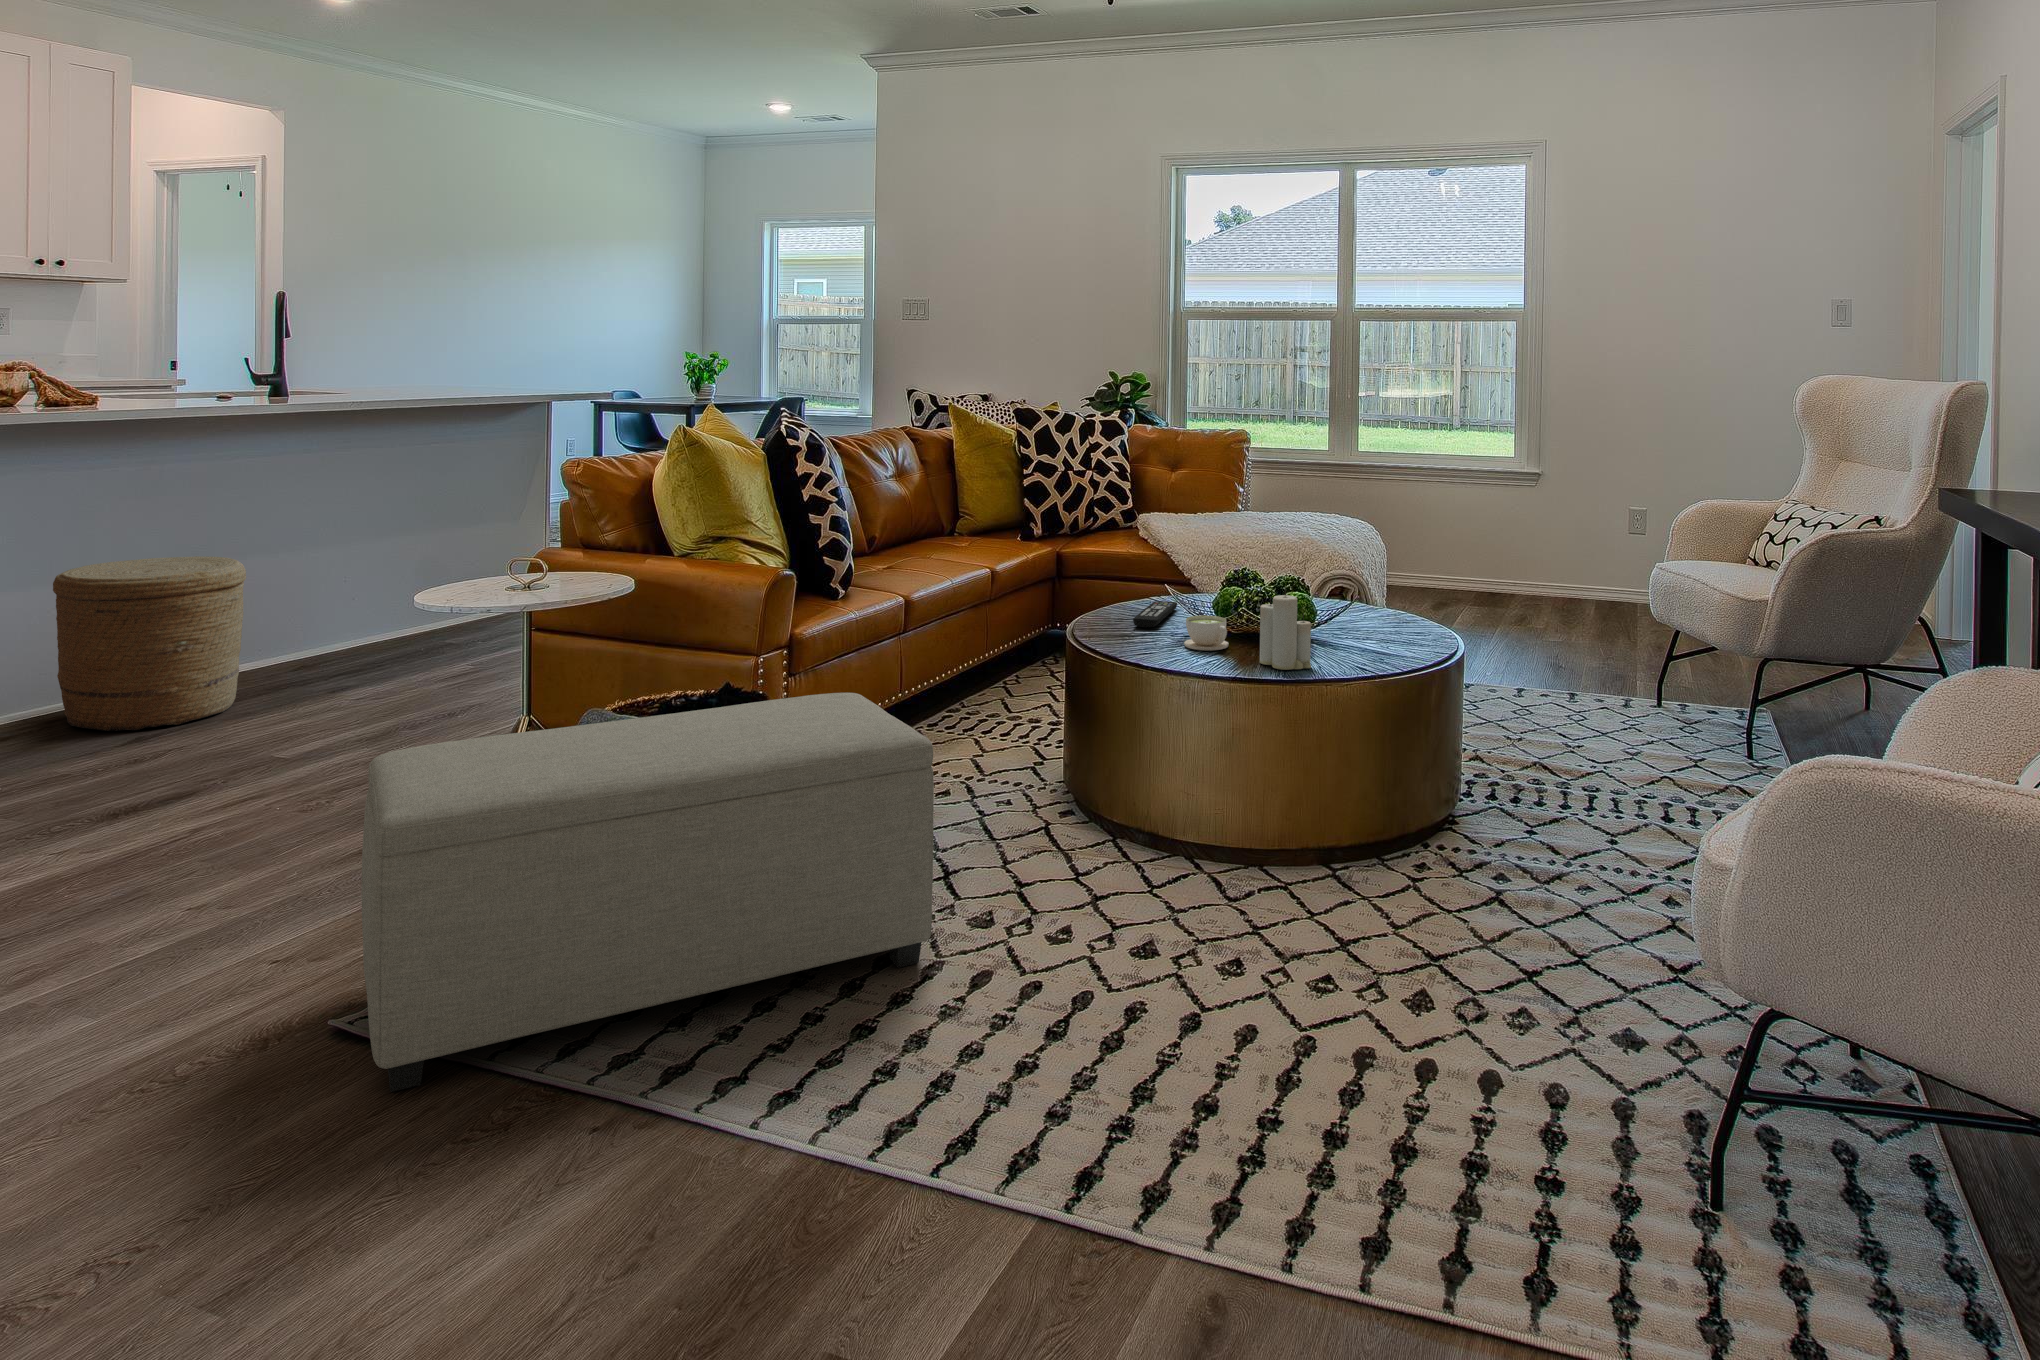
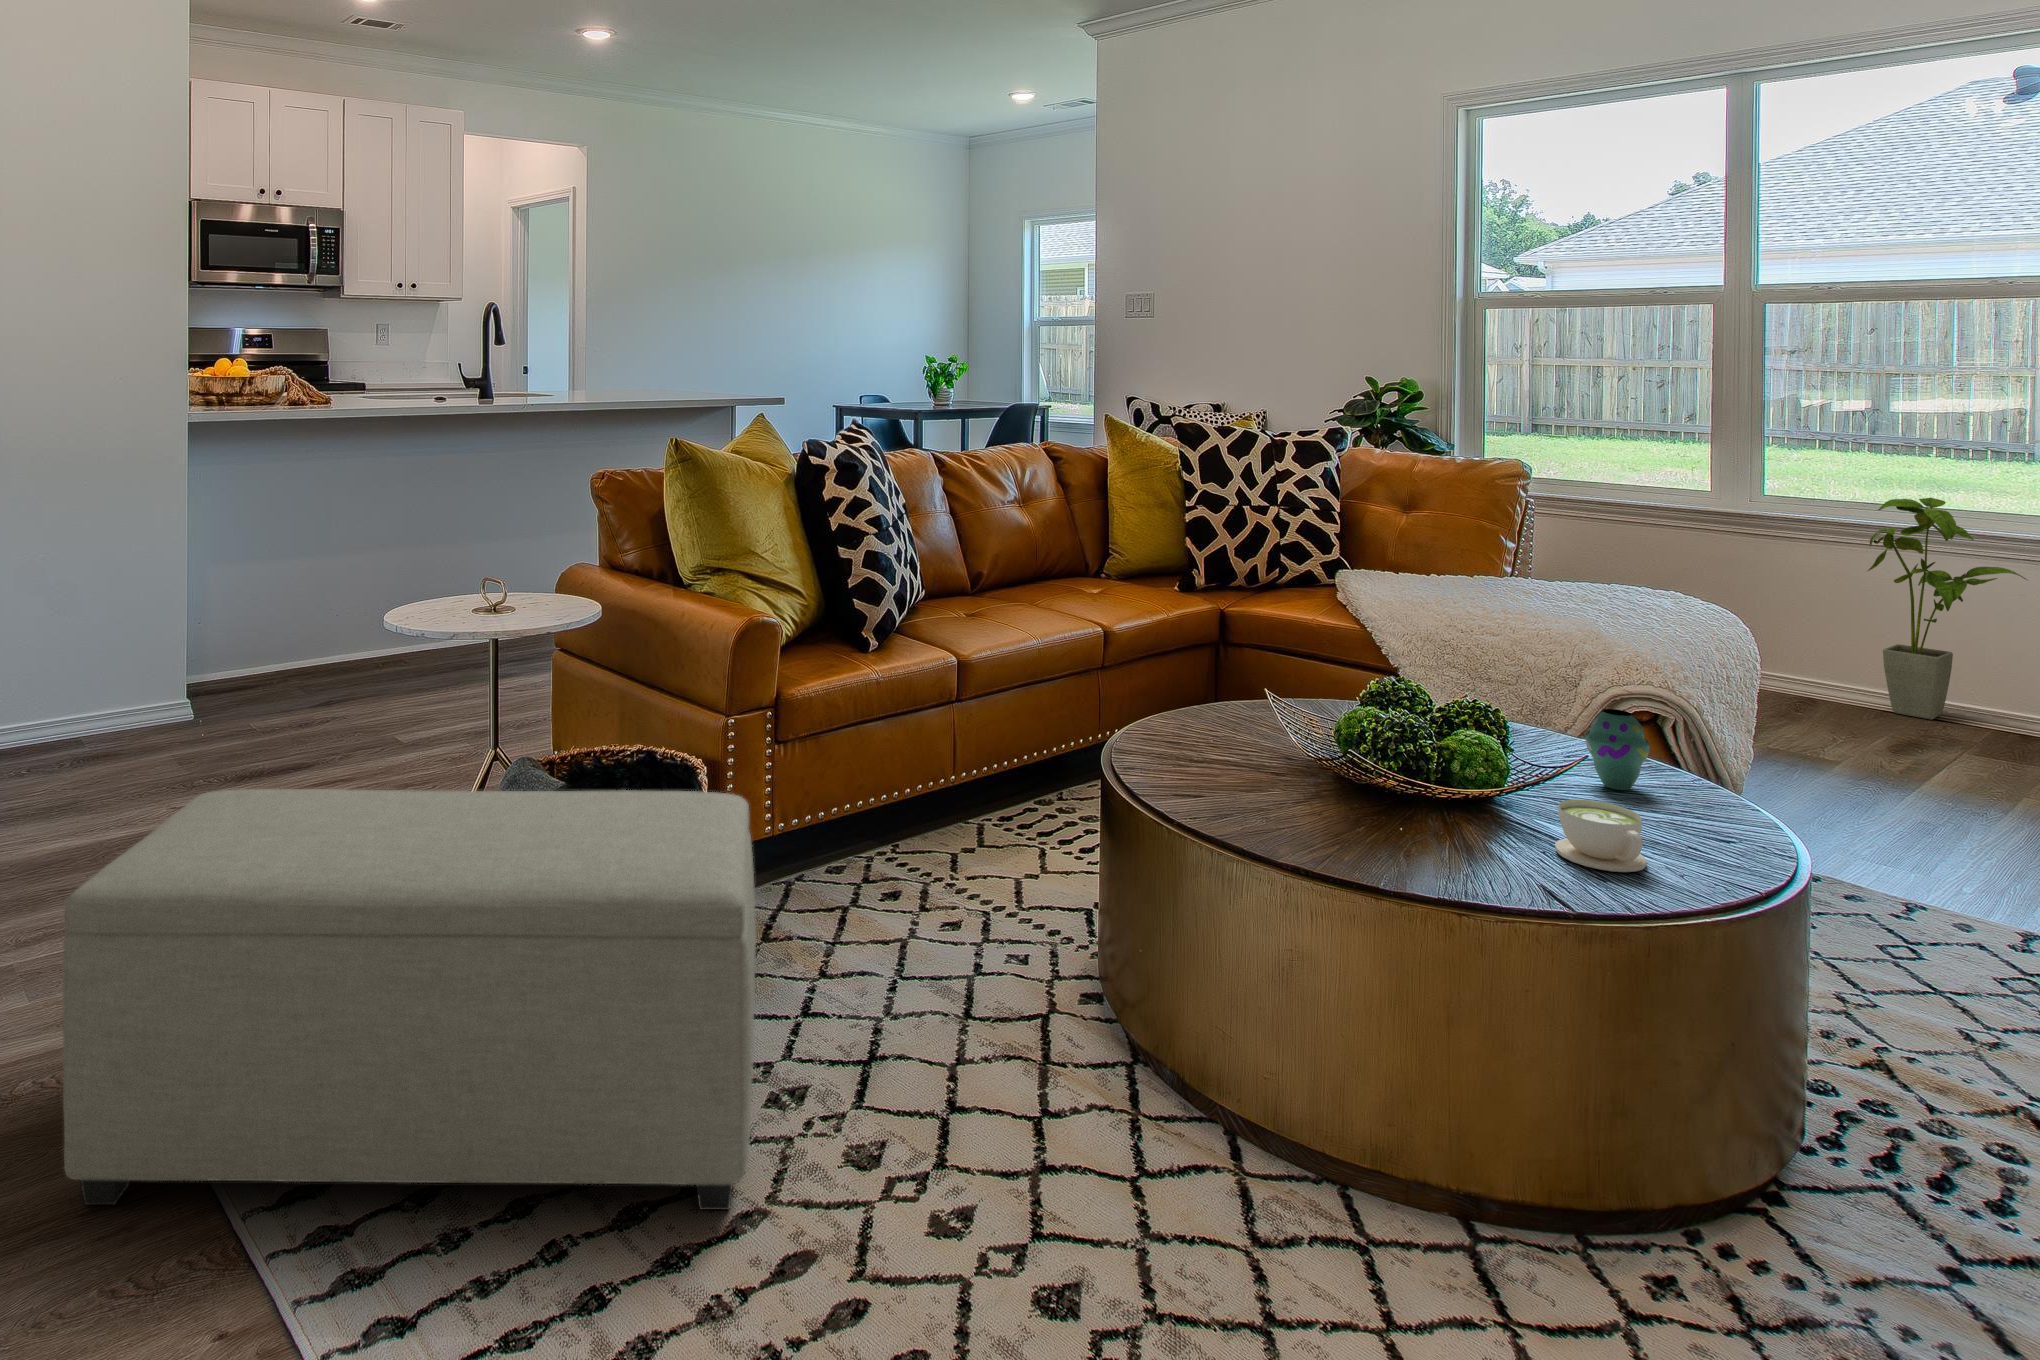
house plant: none [1431,447,1510,592] -> present [1868,498,2027,719]
woven basket: present [53,556,246,731] -> none [287,543,428,695]
vase: none [1351,574,1383,621] -> present [1585,709,1650,790]
candle: present [1260,590,1311,670] -> none [1365,731,1453,870]
remote control: present [1133,601,1177,627] -> none [1206,705,1297,747]
coffee cup: present [1184,615,1228,651] -> present [1555,800,1647,872]

